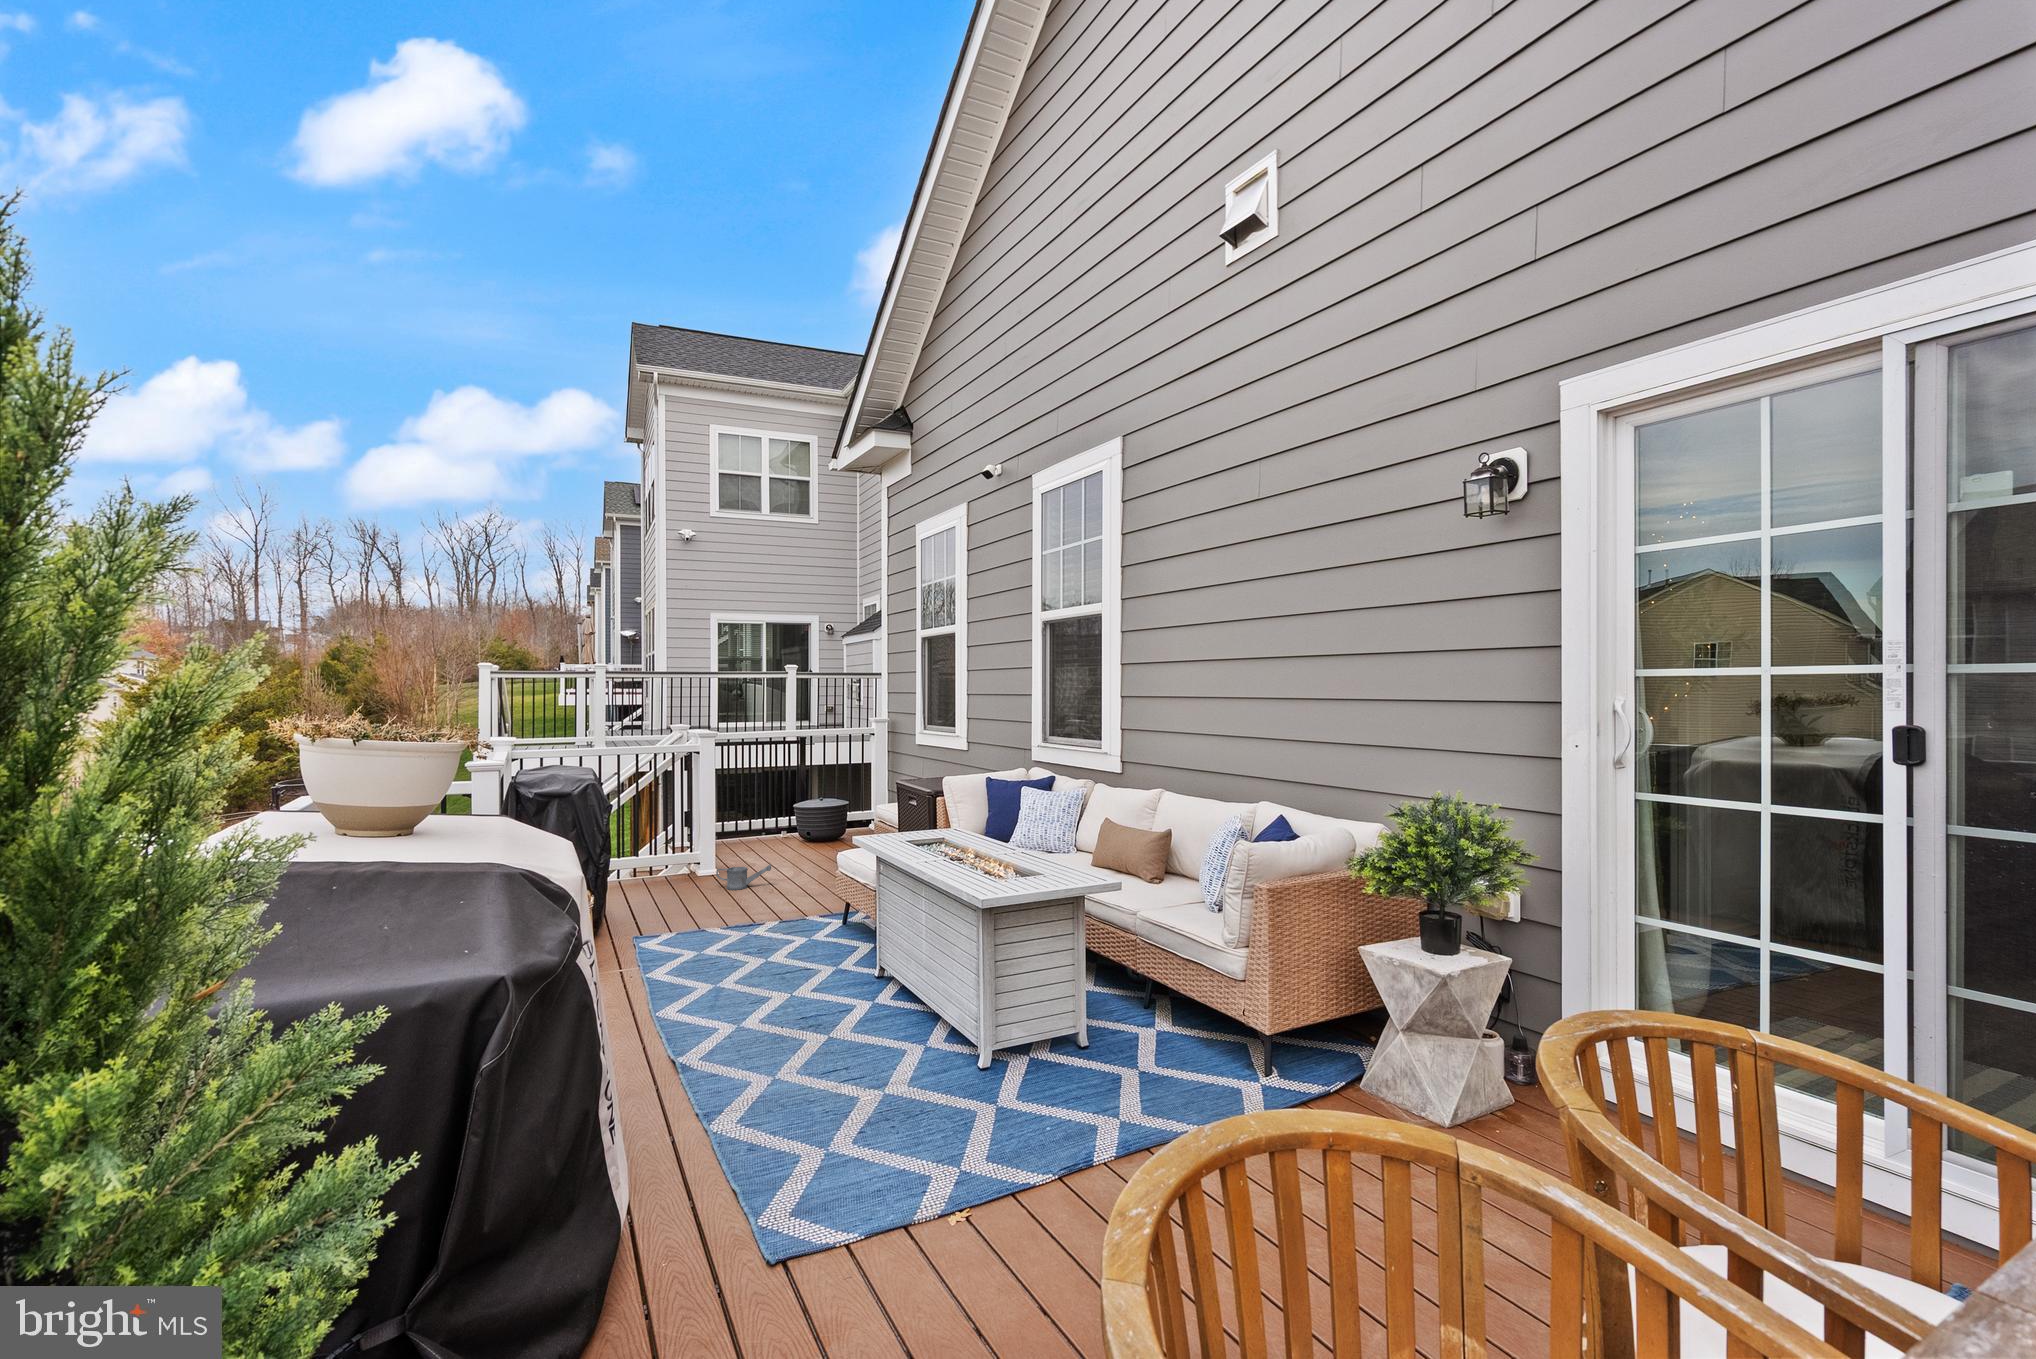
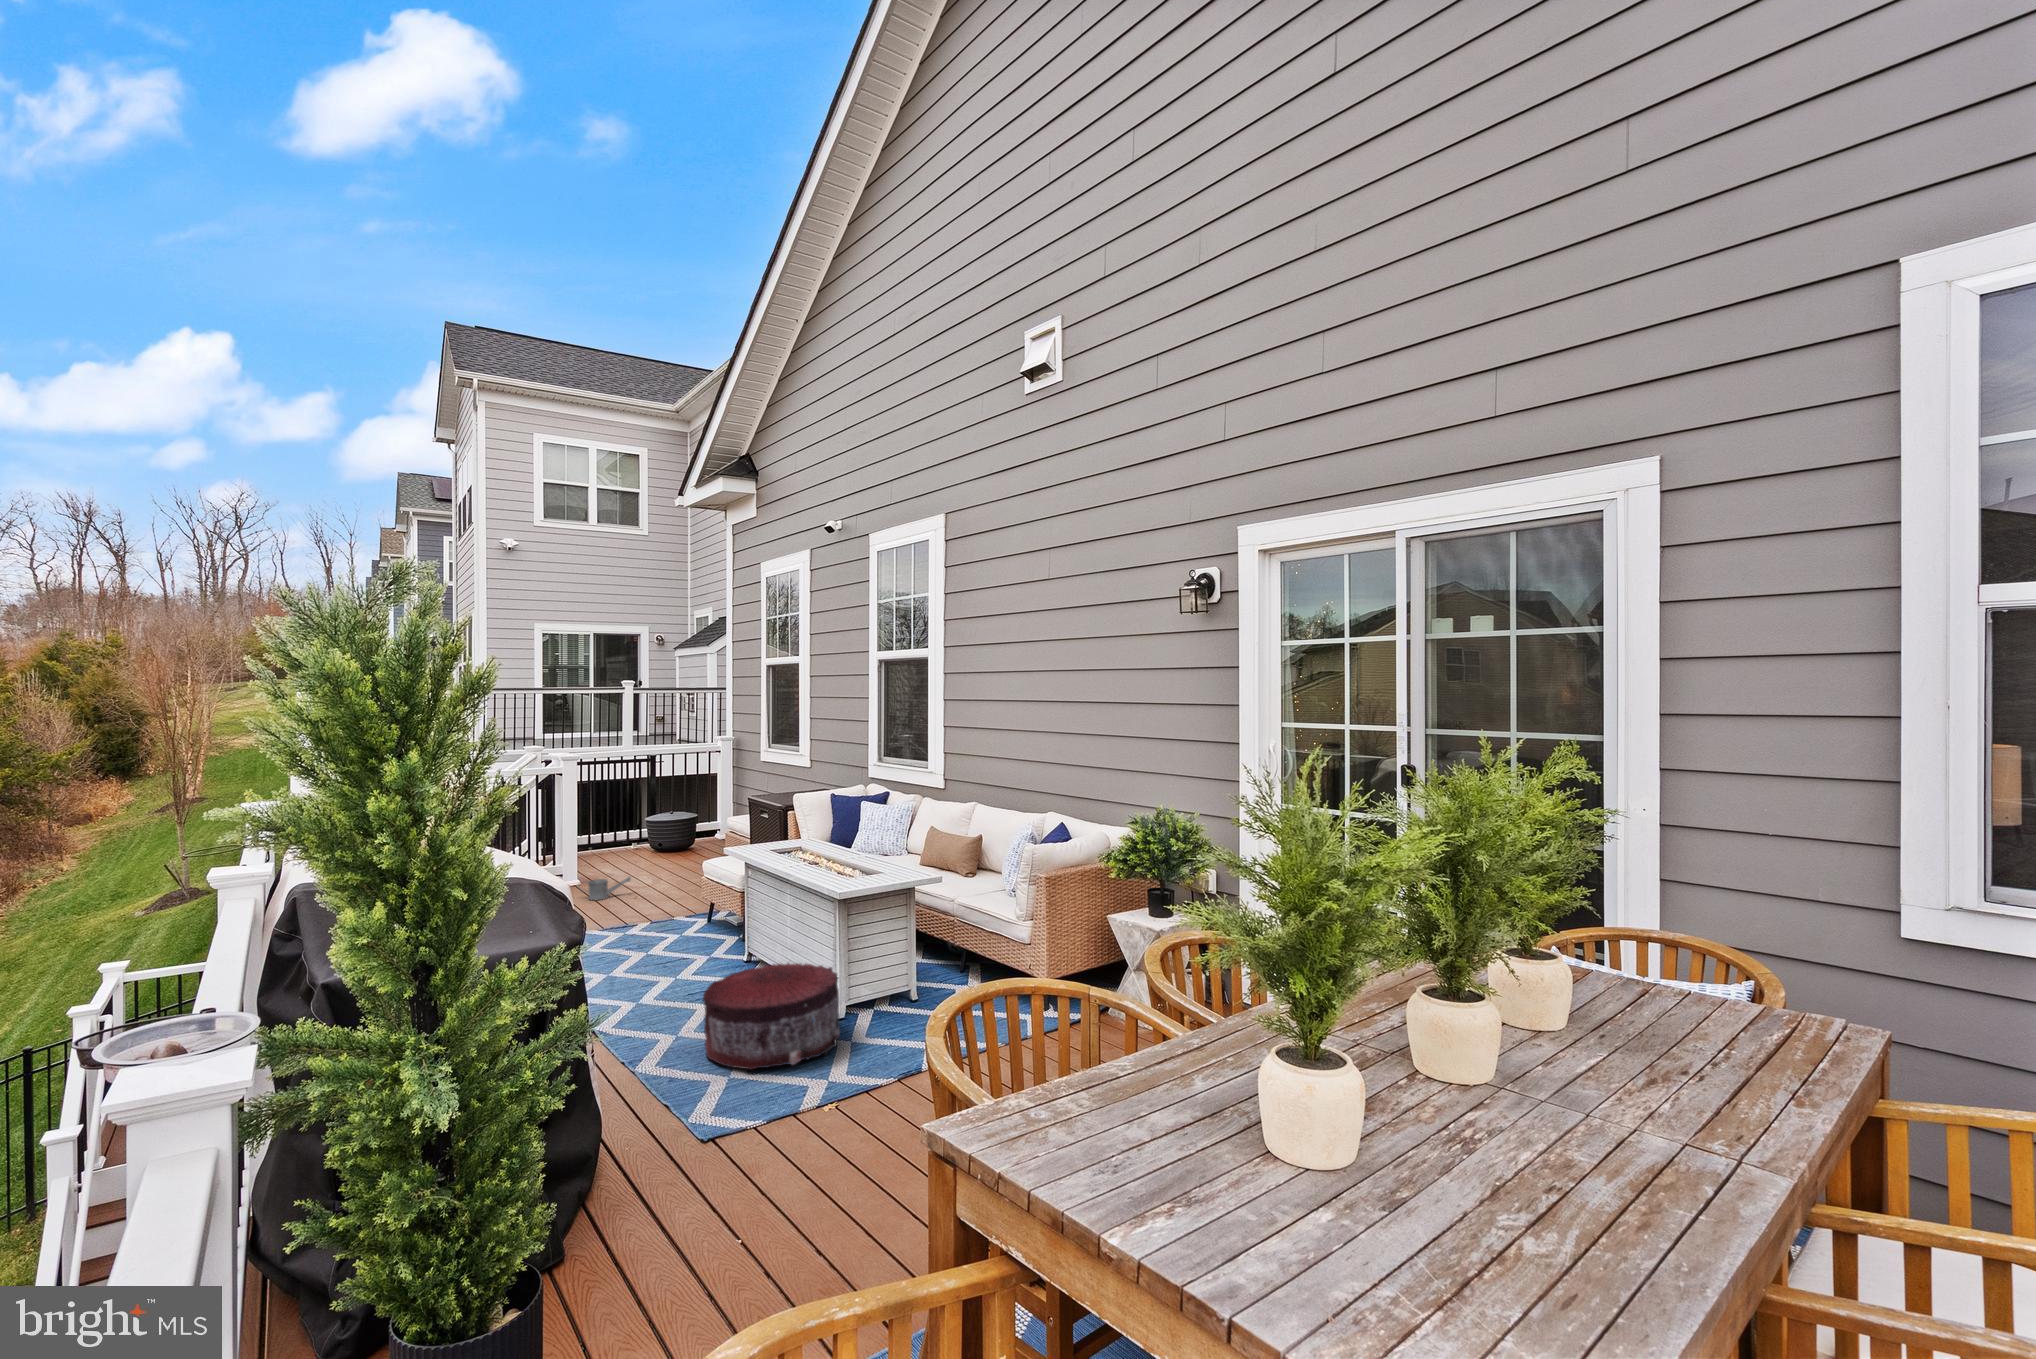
pouf: none [799,985,981,1144] -> present [703,963,840,1070]

